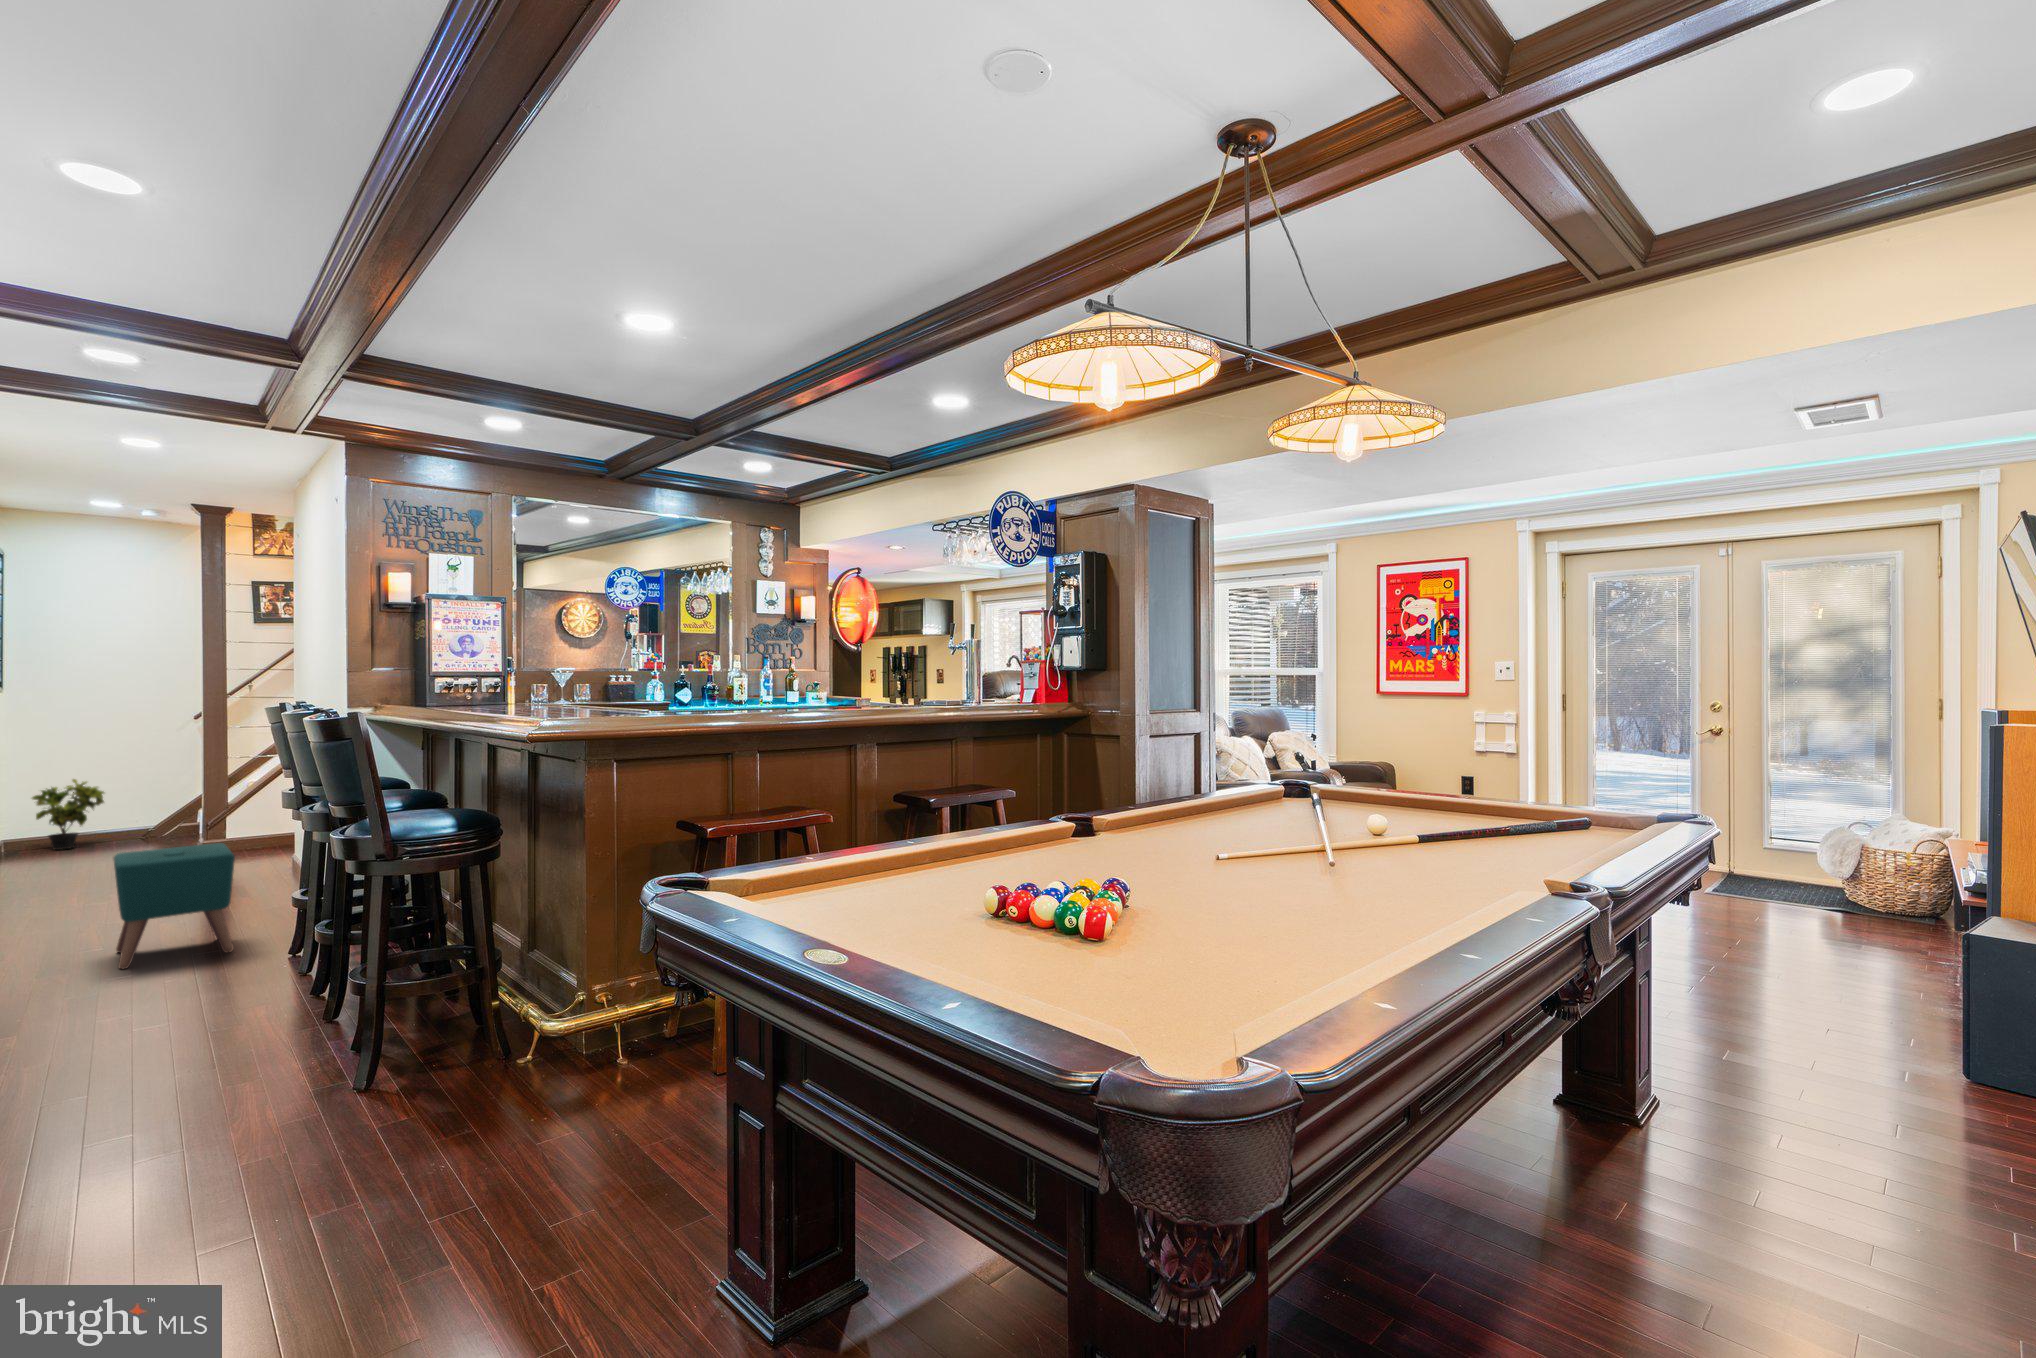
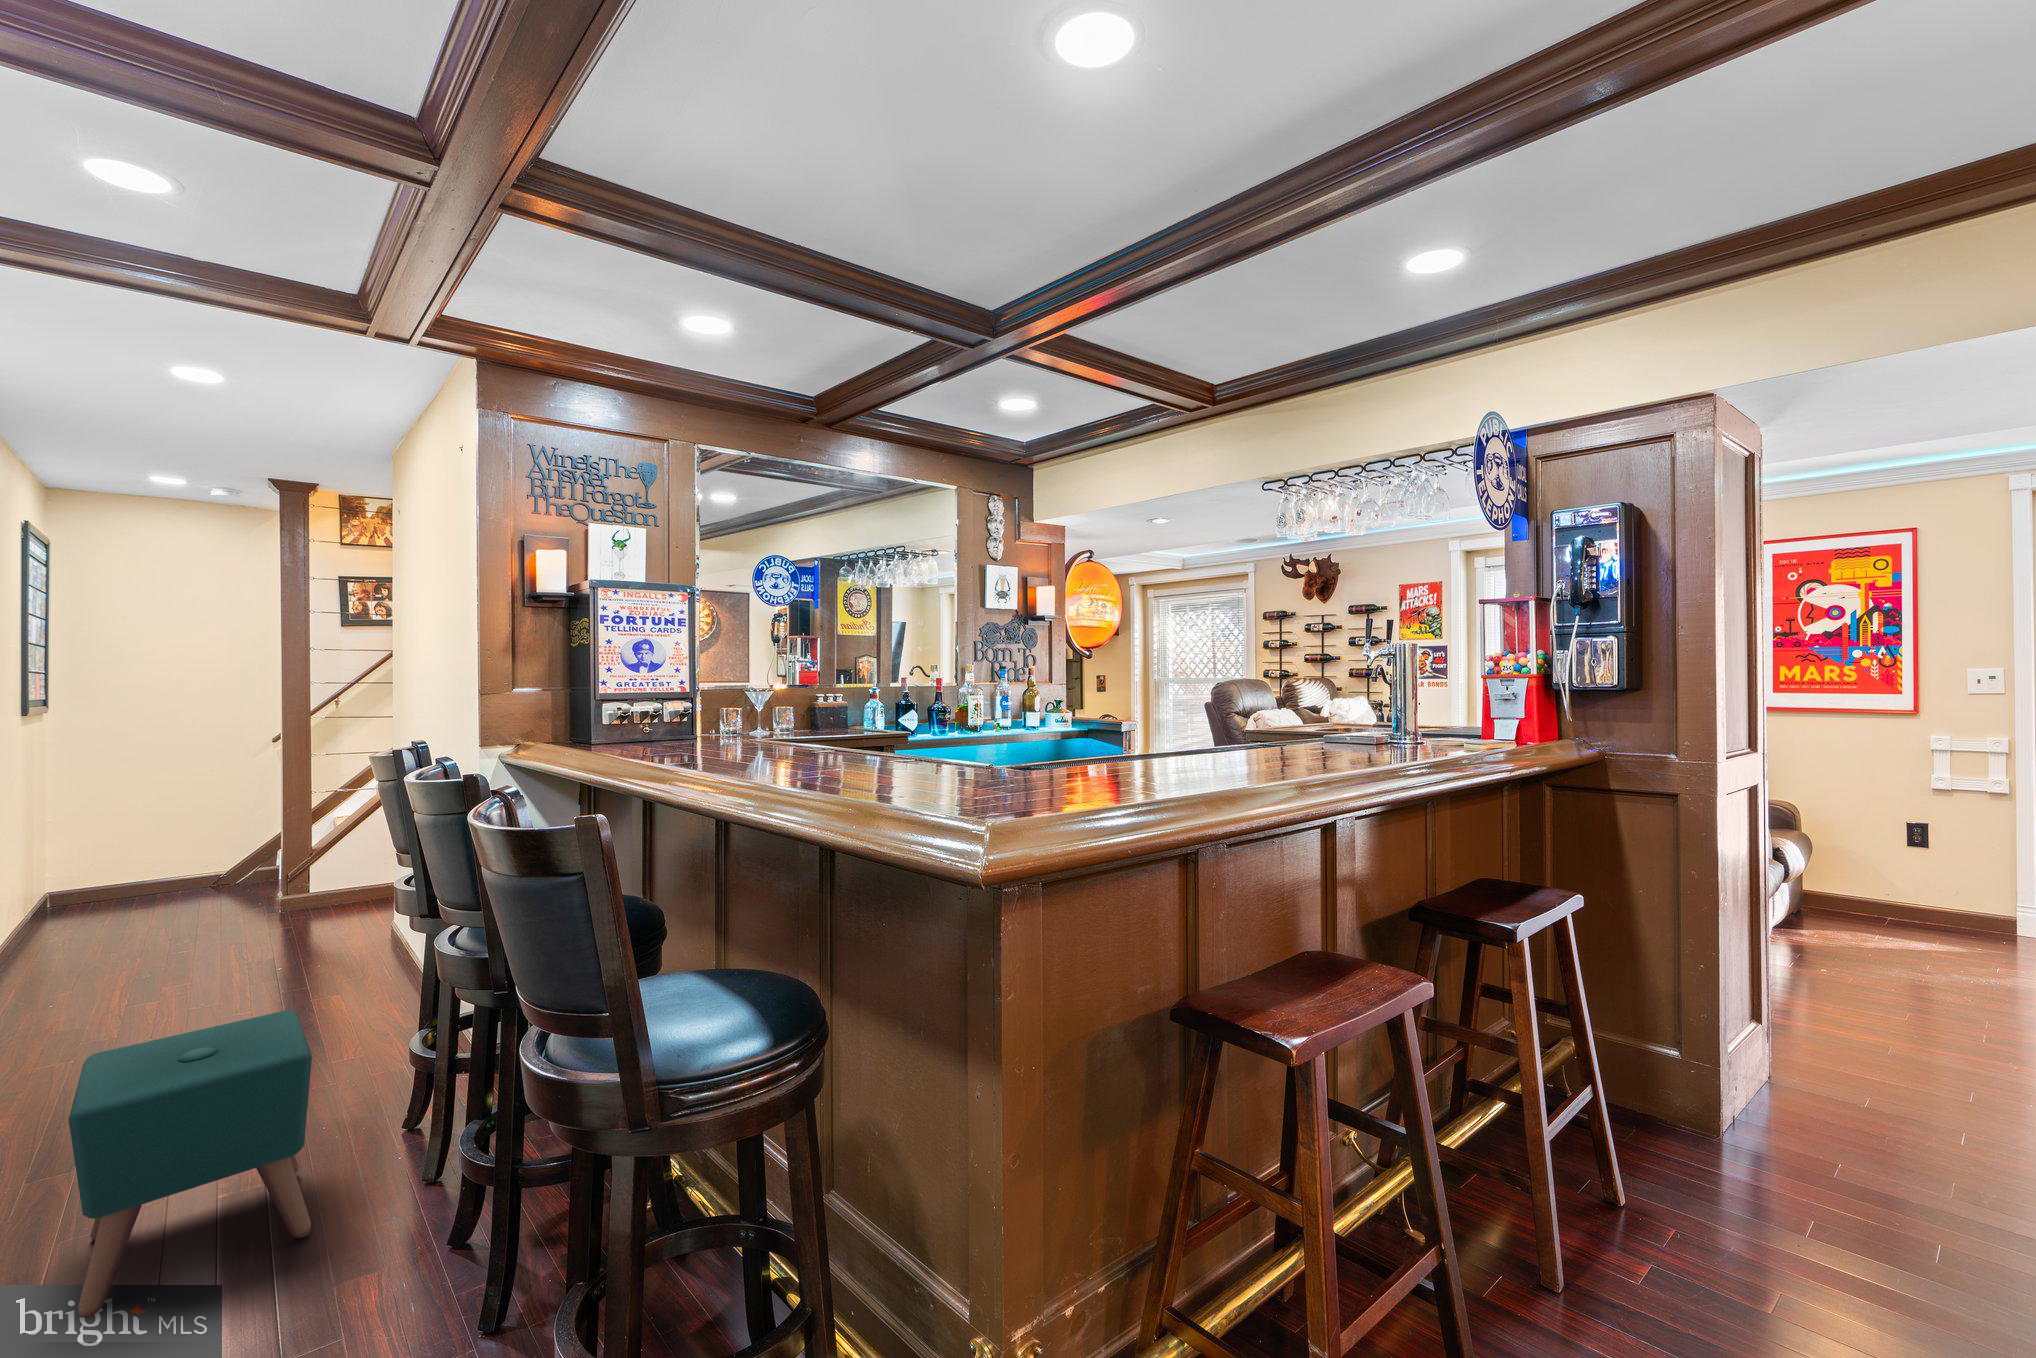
potted plant: present [32,779,104,850] -> none [49,830,153,925]

